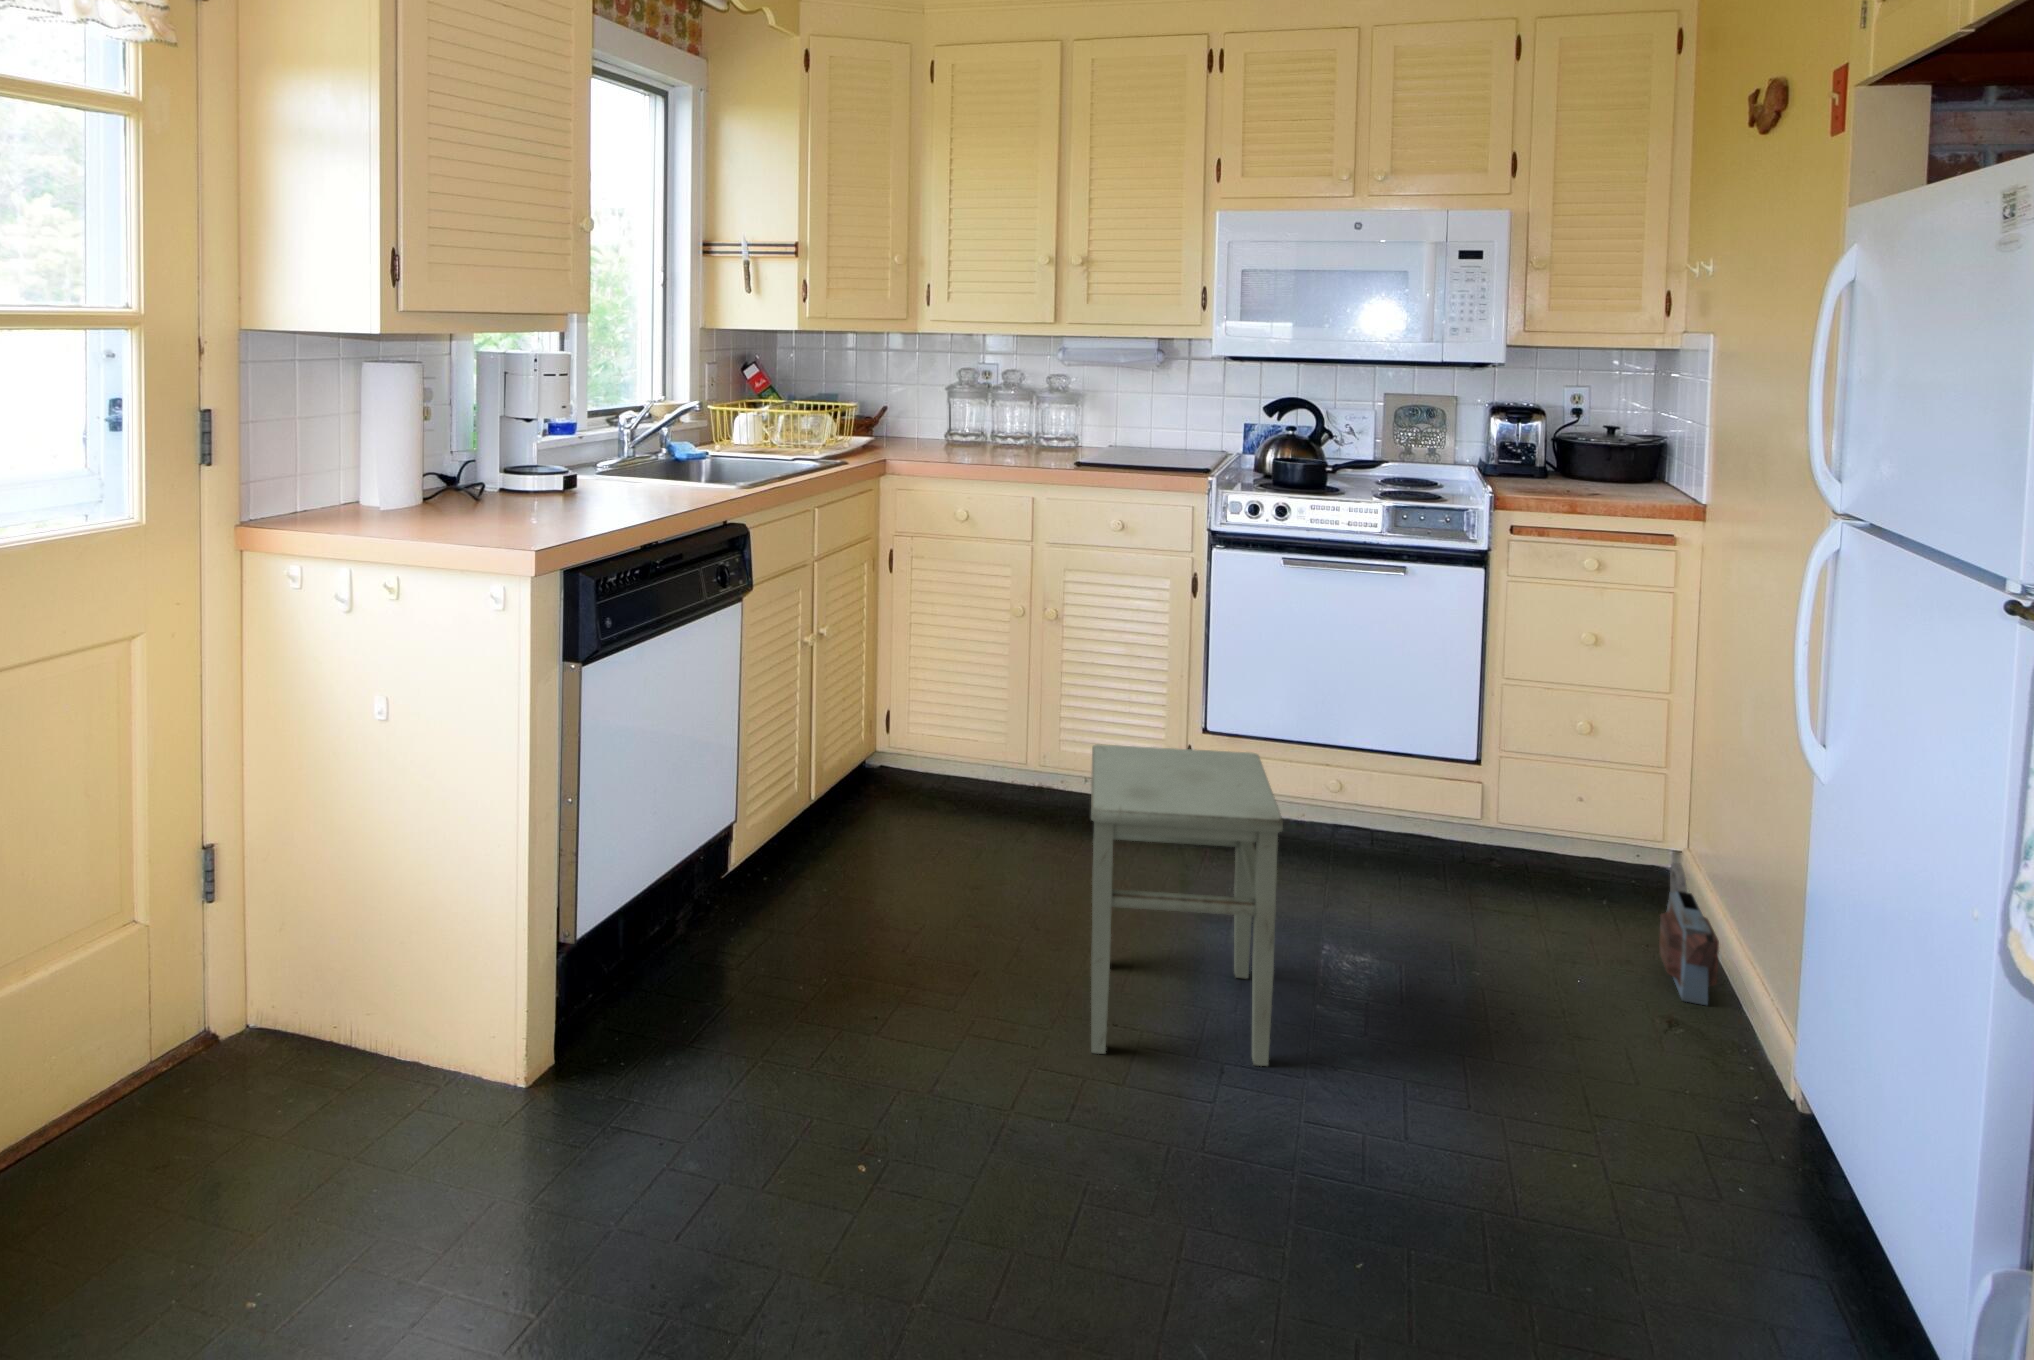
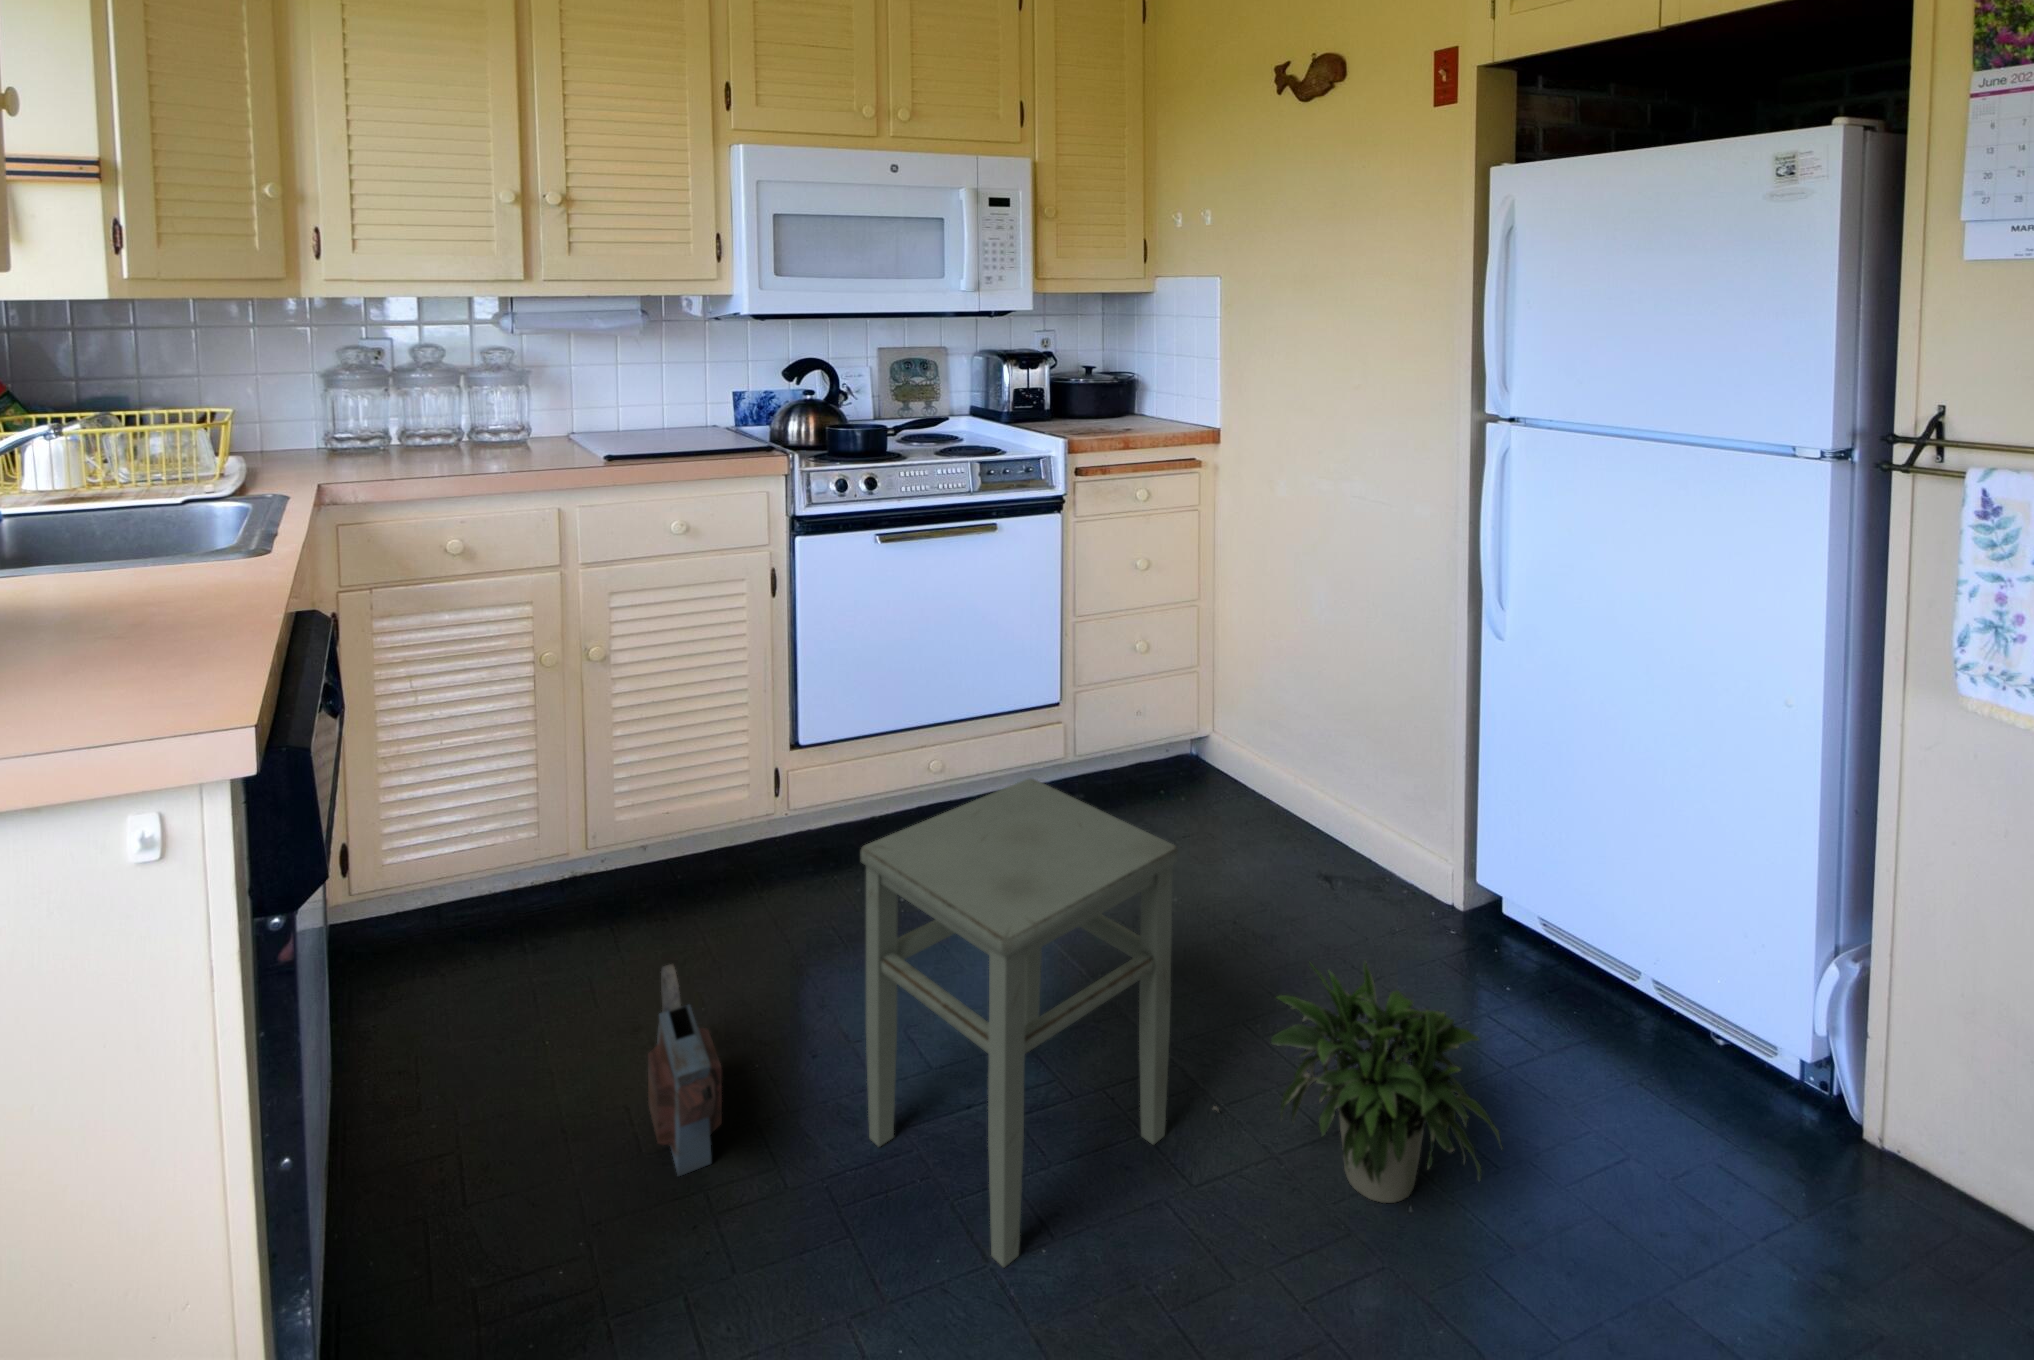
watering can: present [1659,863,1719,1005] -> present [648,964,722,1176]
potted plant: none [1310,966,1509,1205] -> present [1213,962,1502,1203]

